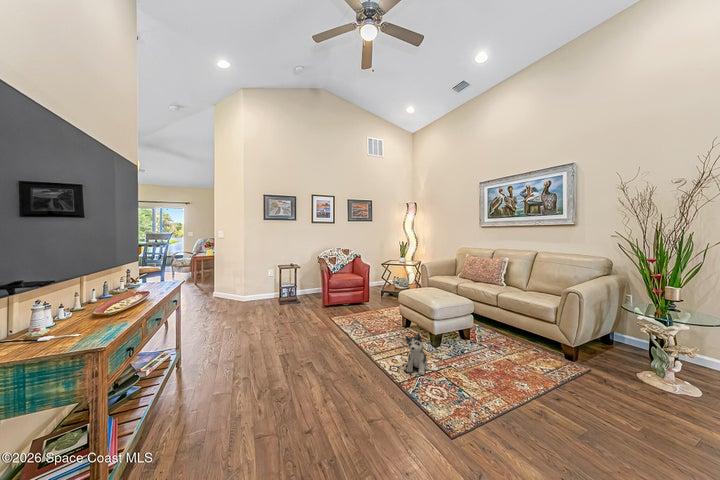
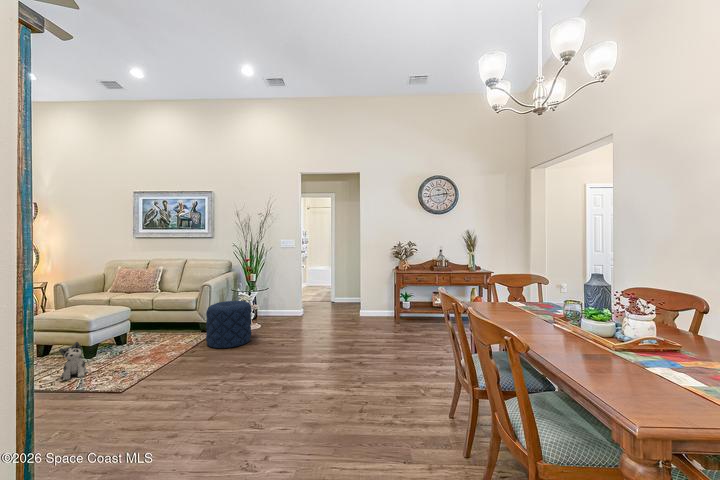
pouf: none [581,326,700,433] -> present [206,301,252,348]

